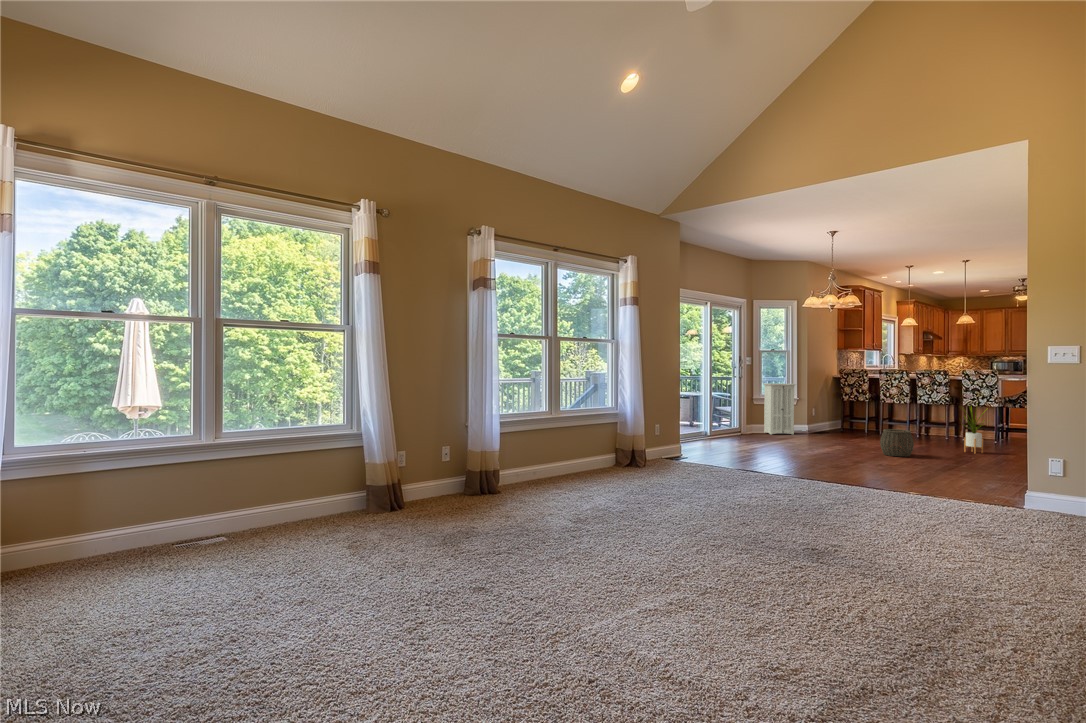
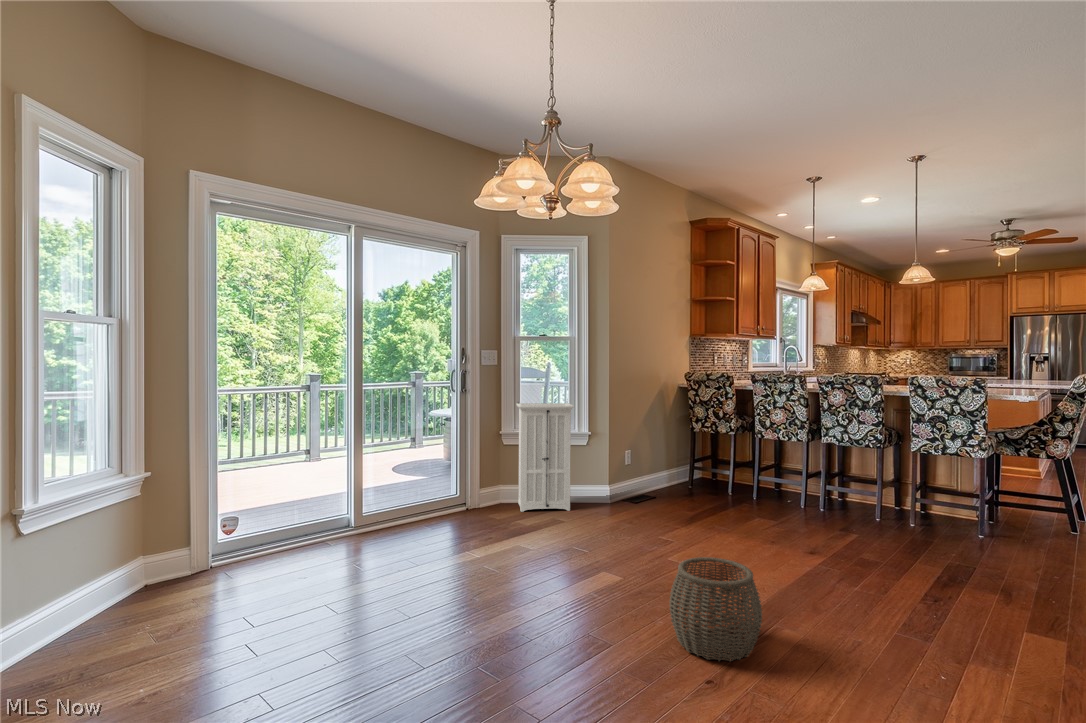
house plant: present [962,406,987,454] -> none [896,466,990,622]

